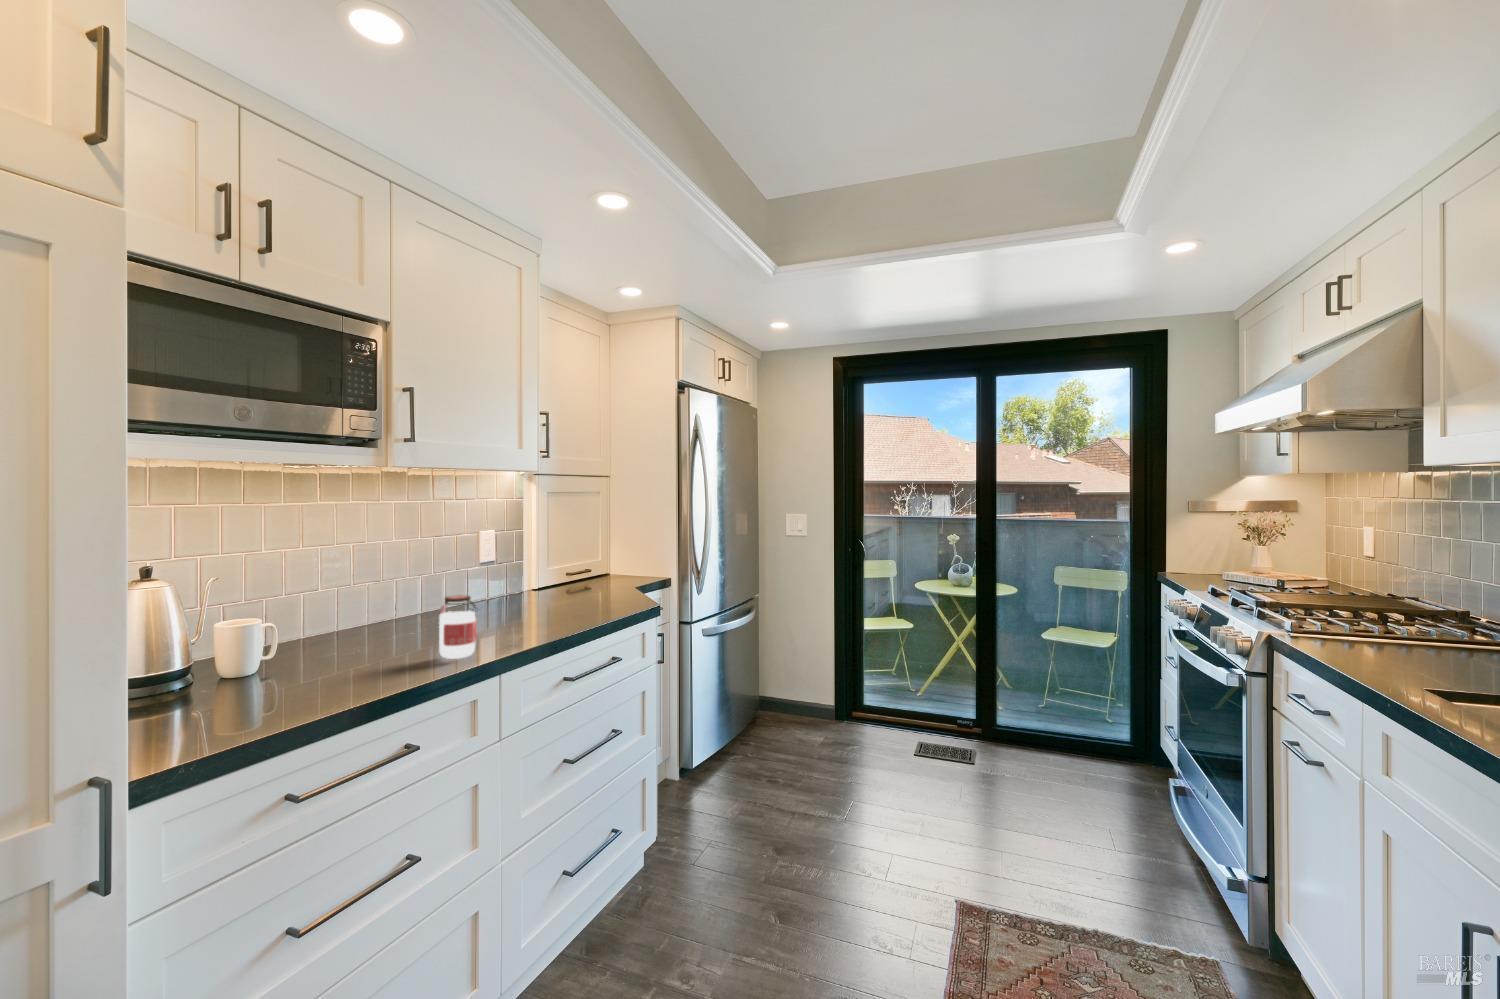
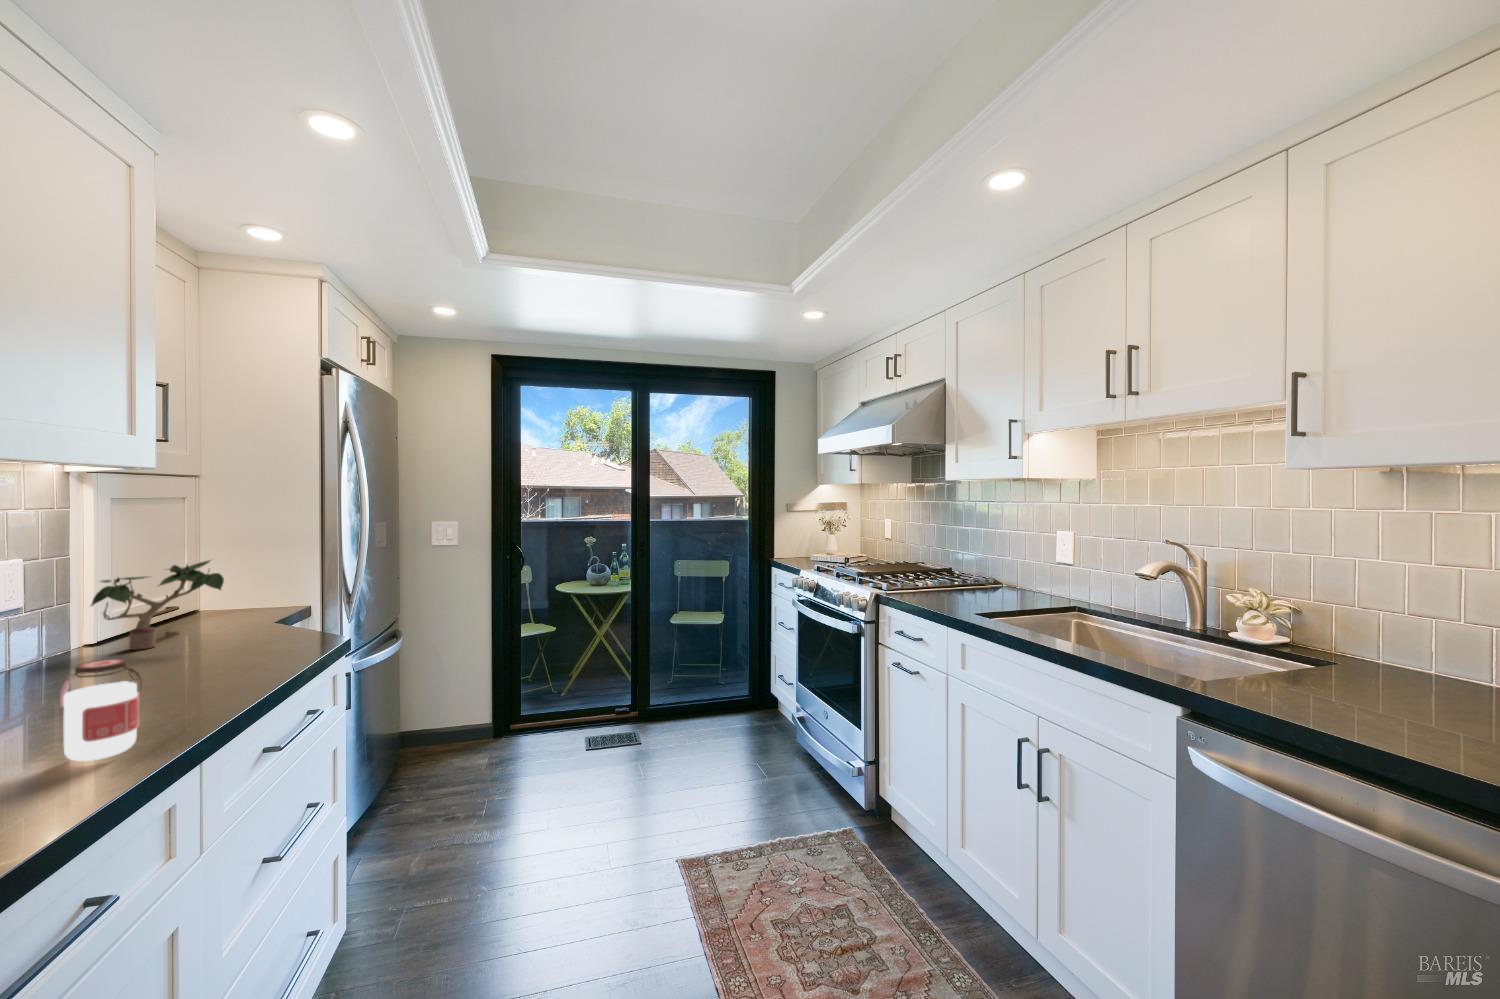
potted plant: none [518,536,601,599] -> present [91,560,224,650]

